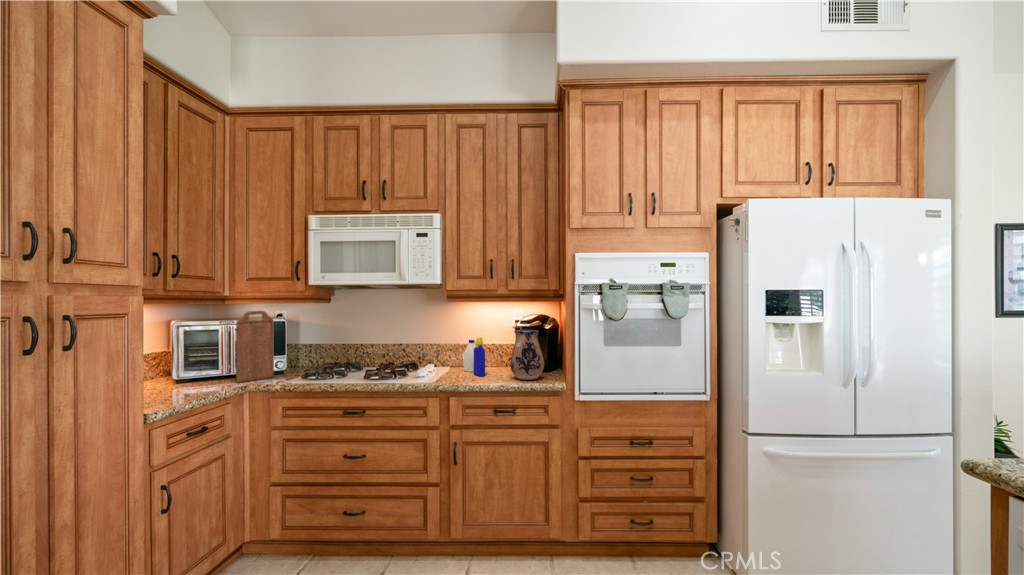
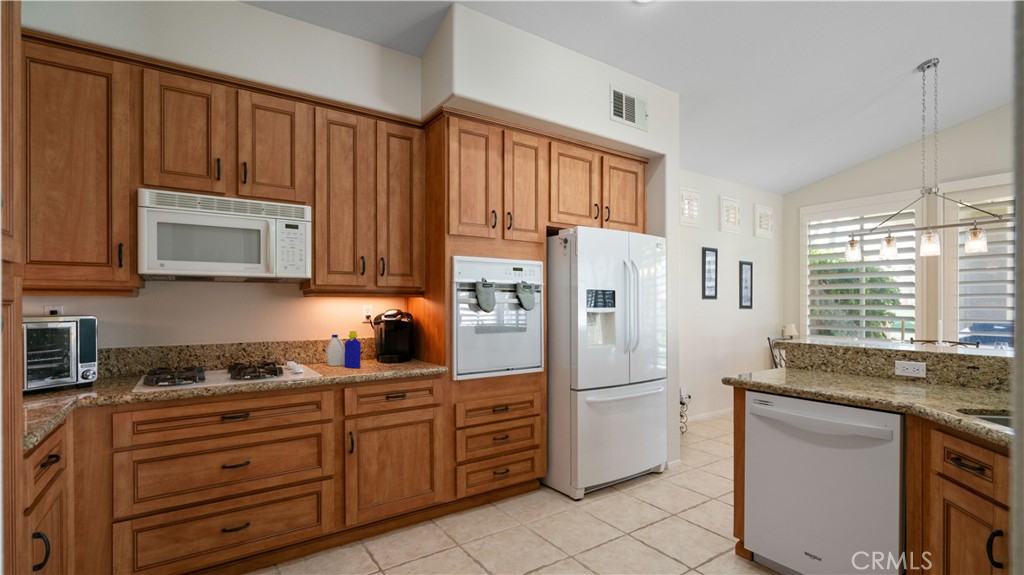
cutting board: present [236,311,274,382] -> none [62,304,103,398]
ceramic pitcher: present [510,330,544,380] -> none [388,322,420,367]

